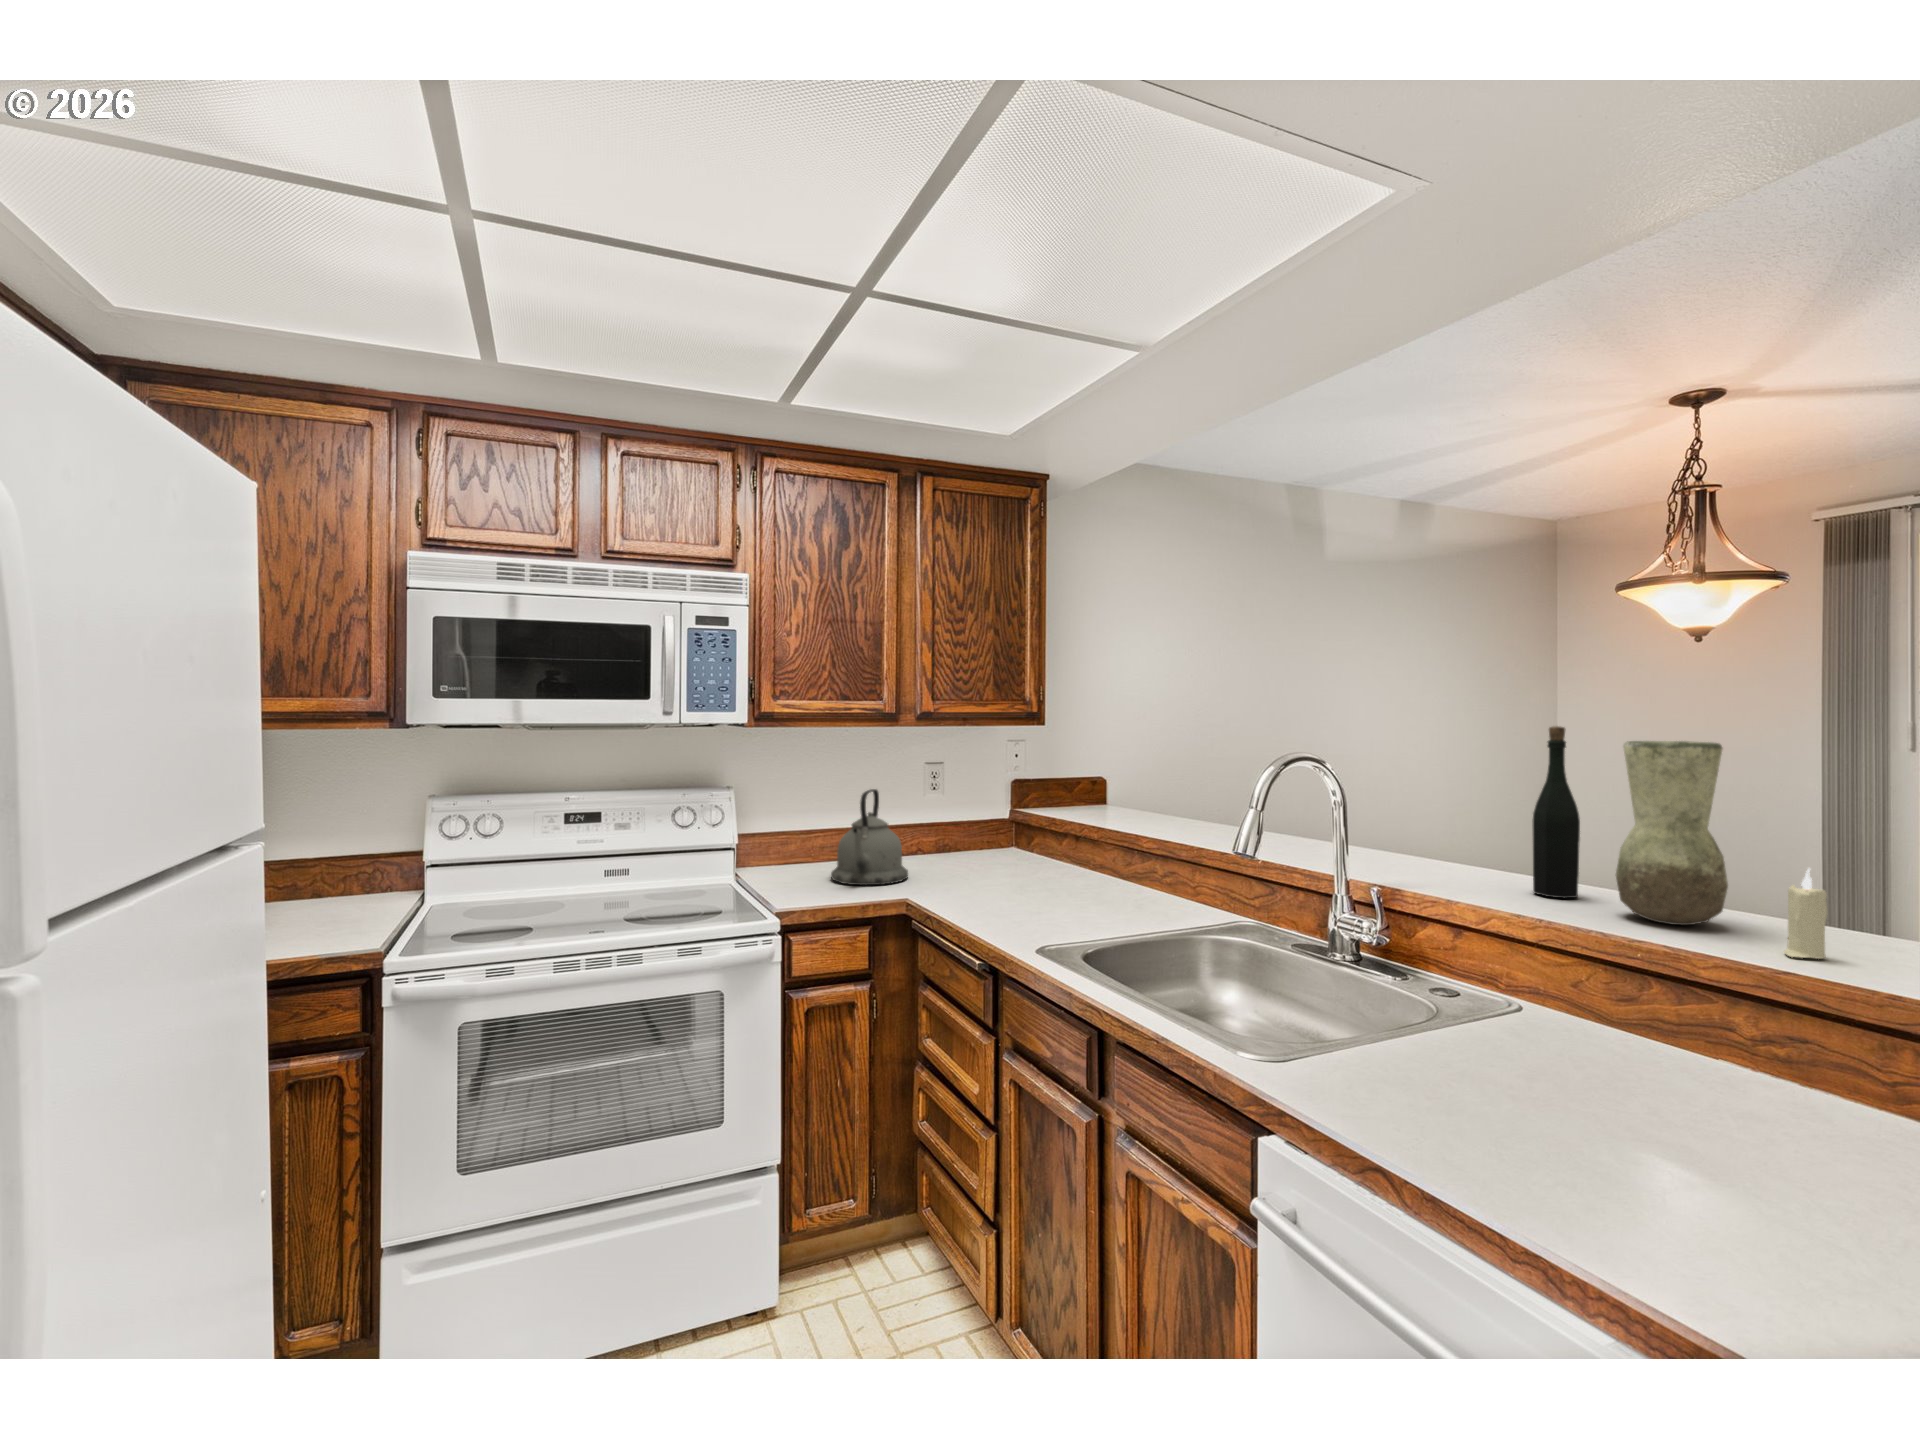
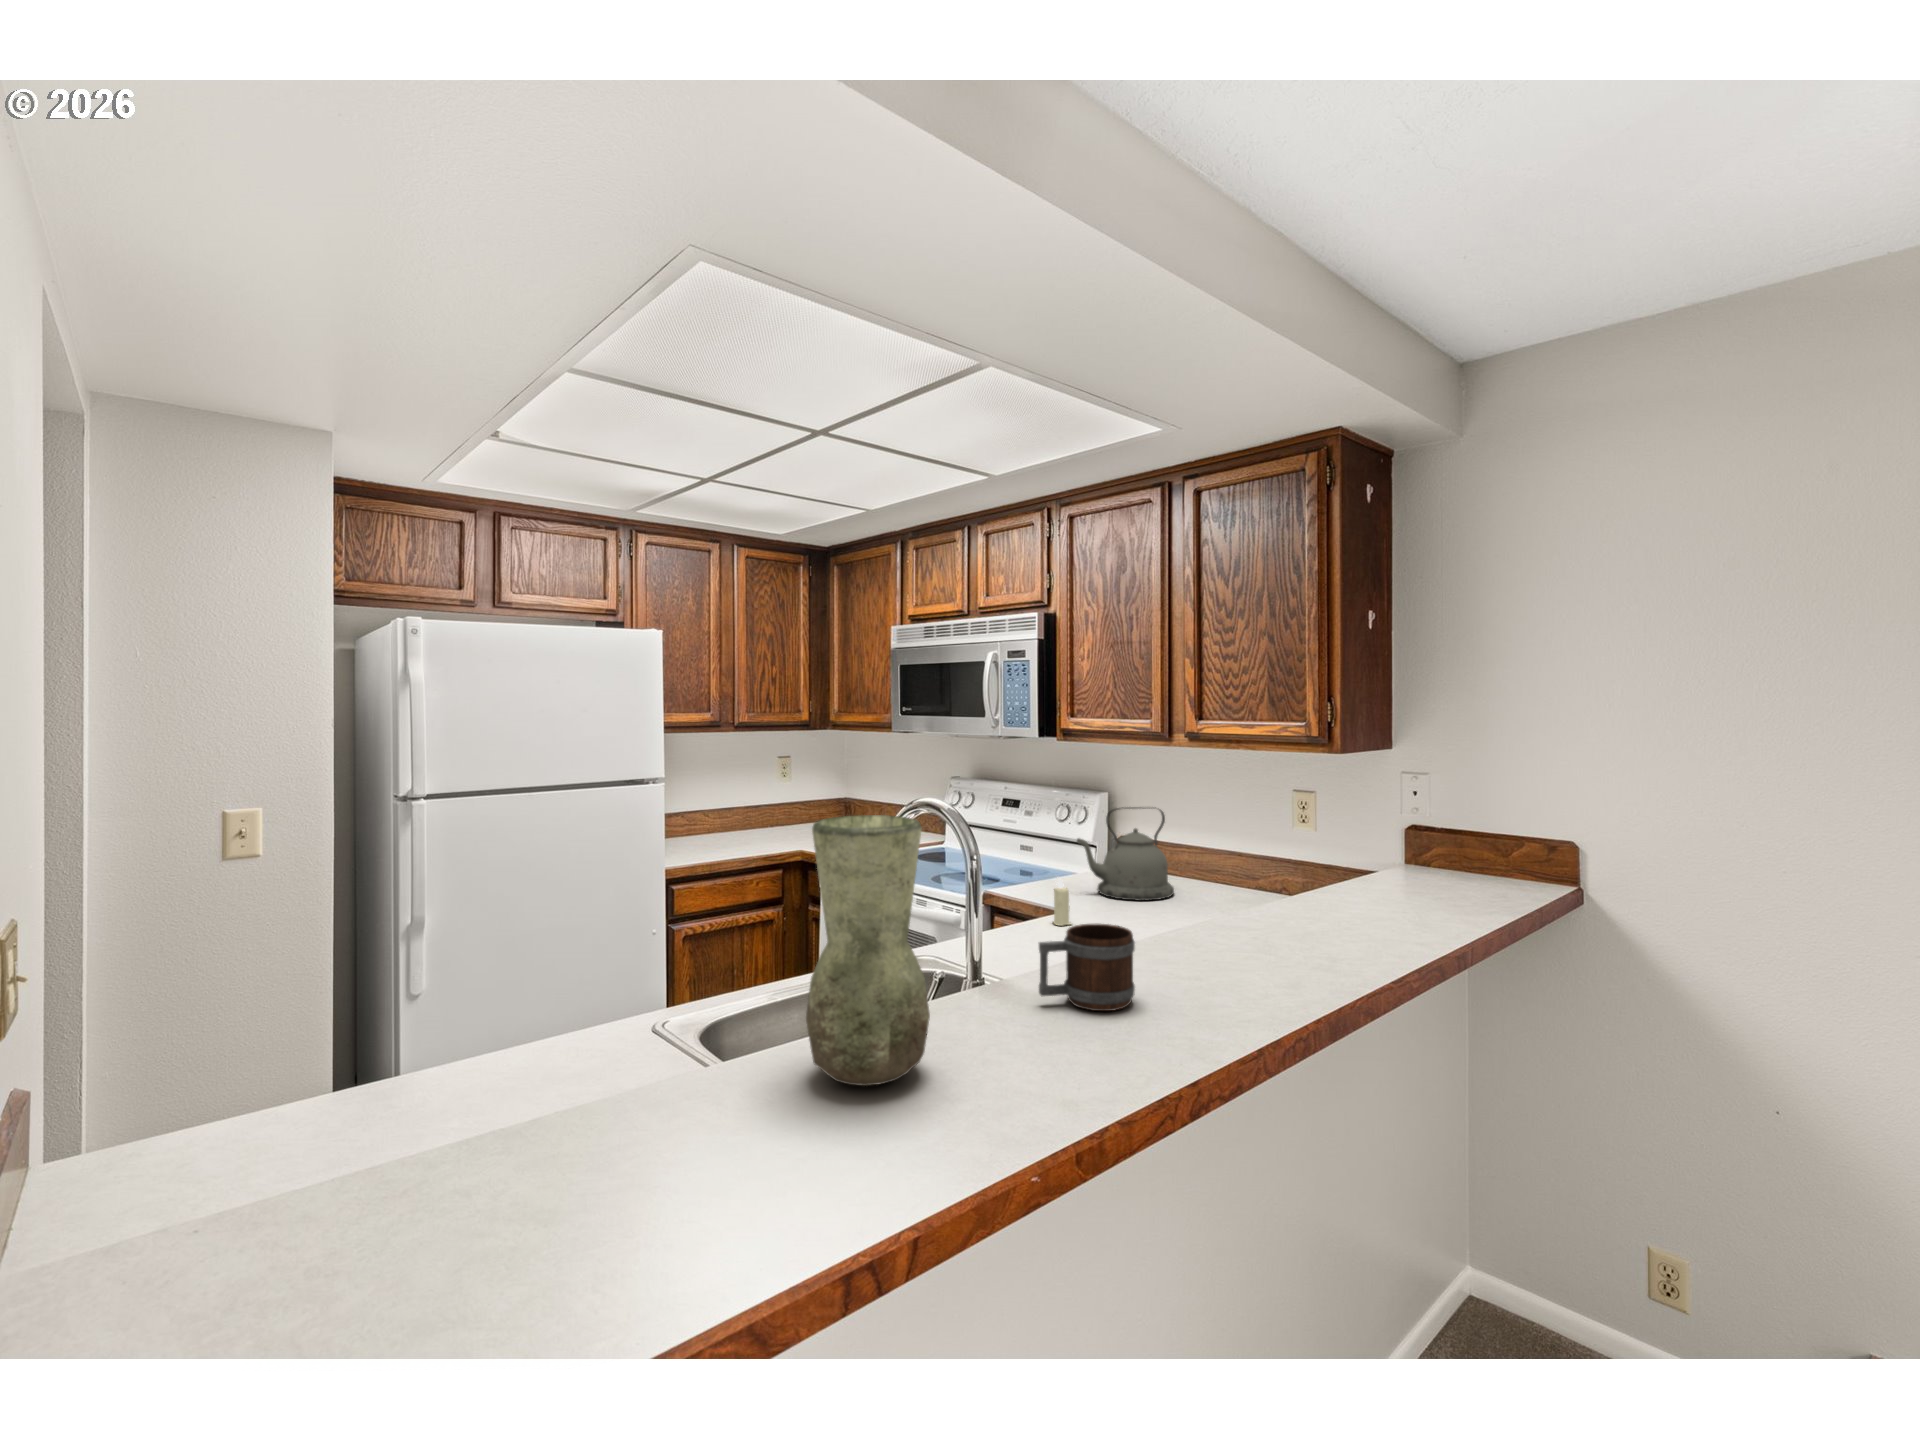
bottle: present [1533,726,1580,898] -> none [976,791,1037,1047]
mug: none [1431,825,1486,880] -> present [1039,924,1135,1011]
candle: present [1784,869,1827,959] -> present [1053,879,1071,926]

